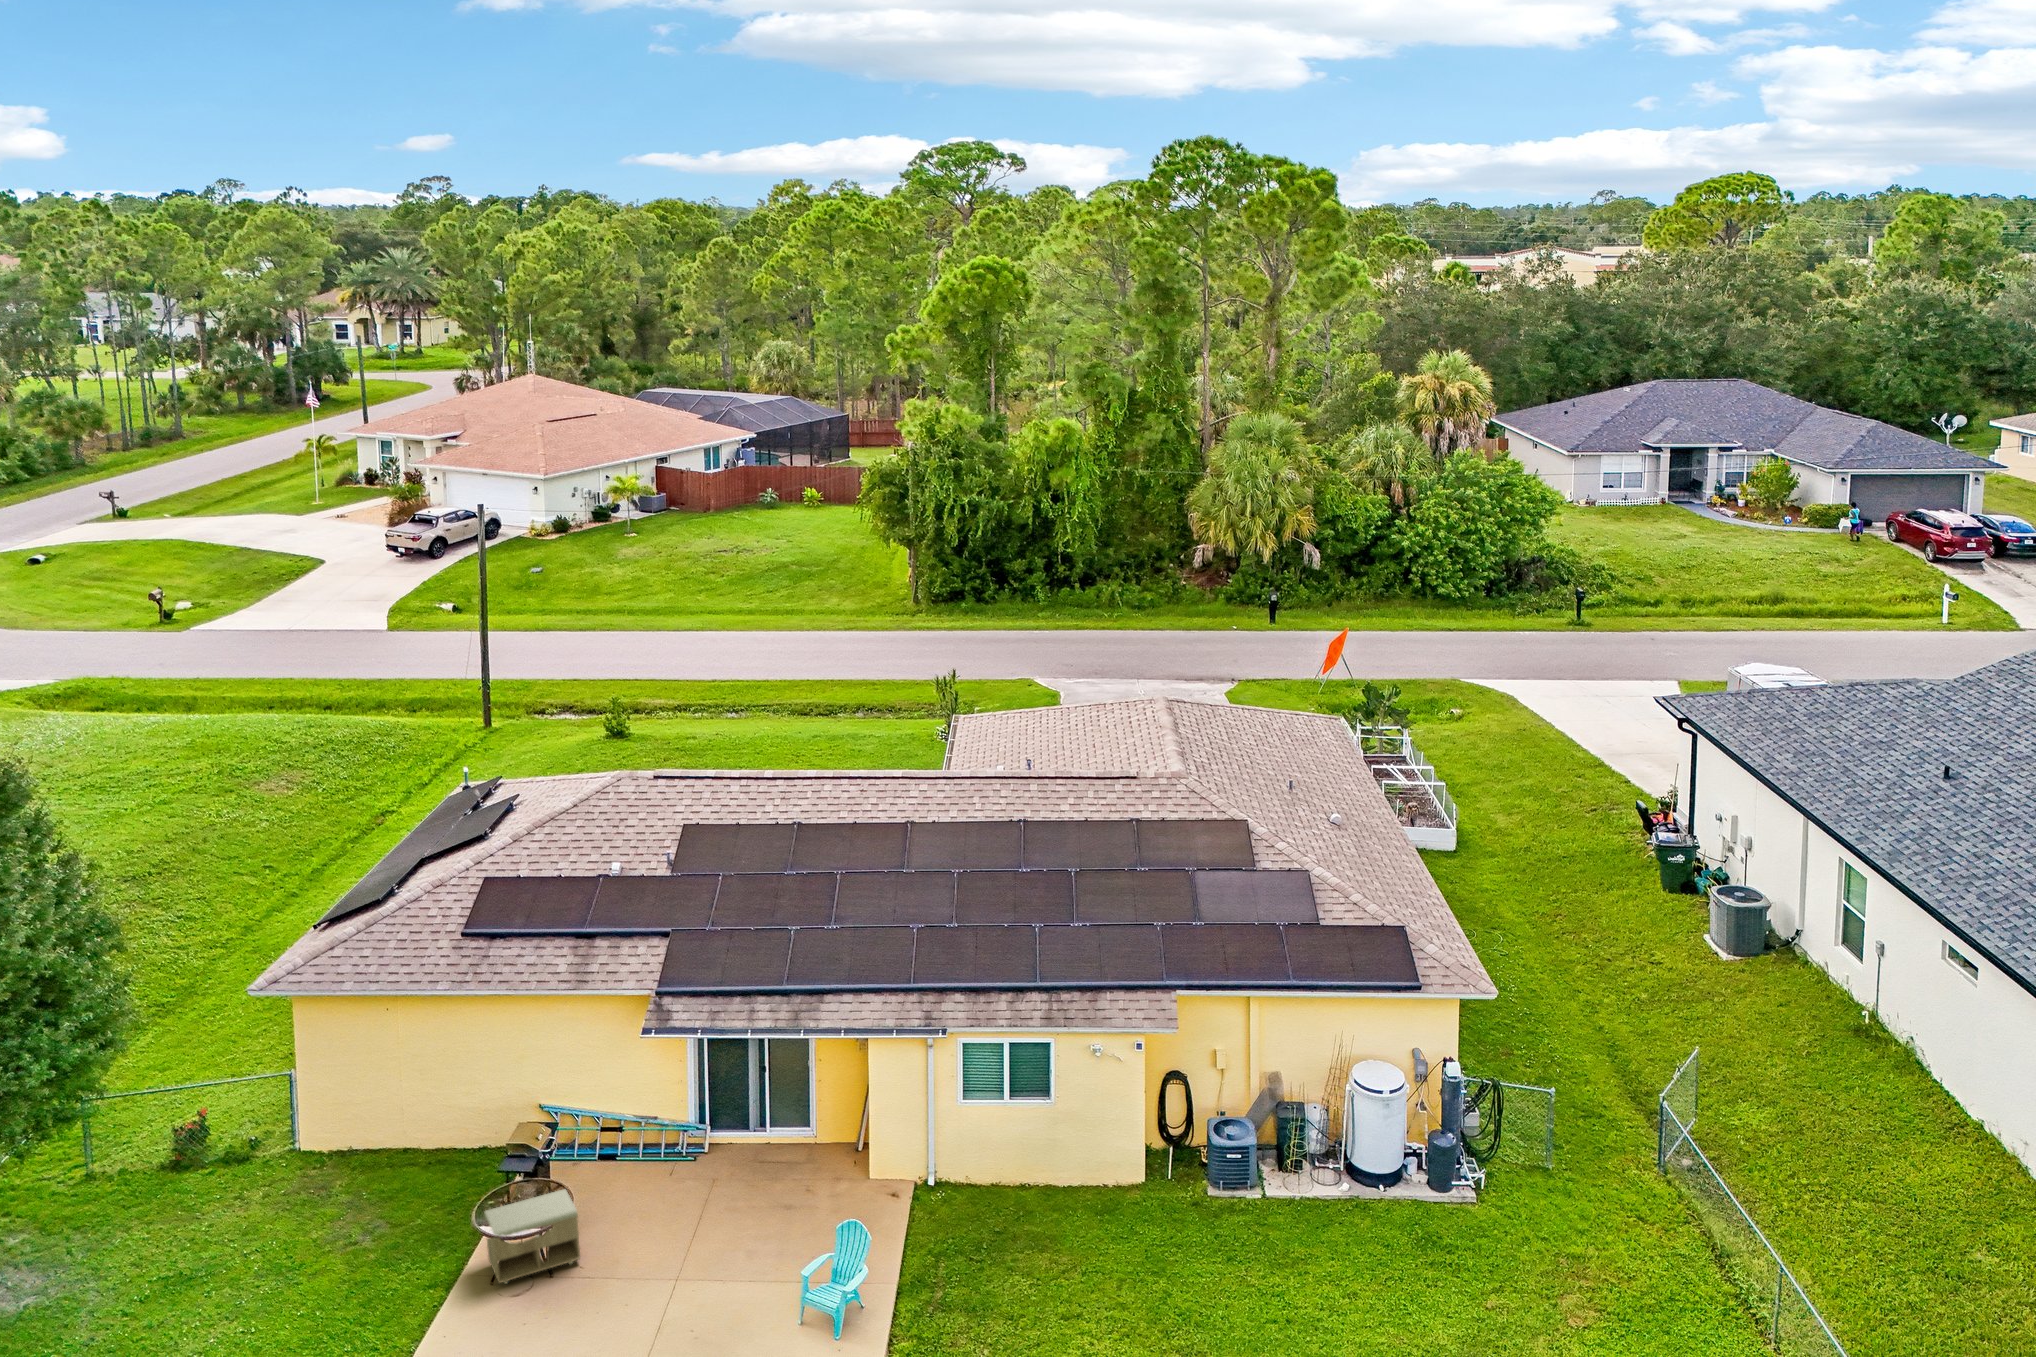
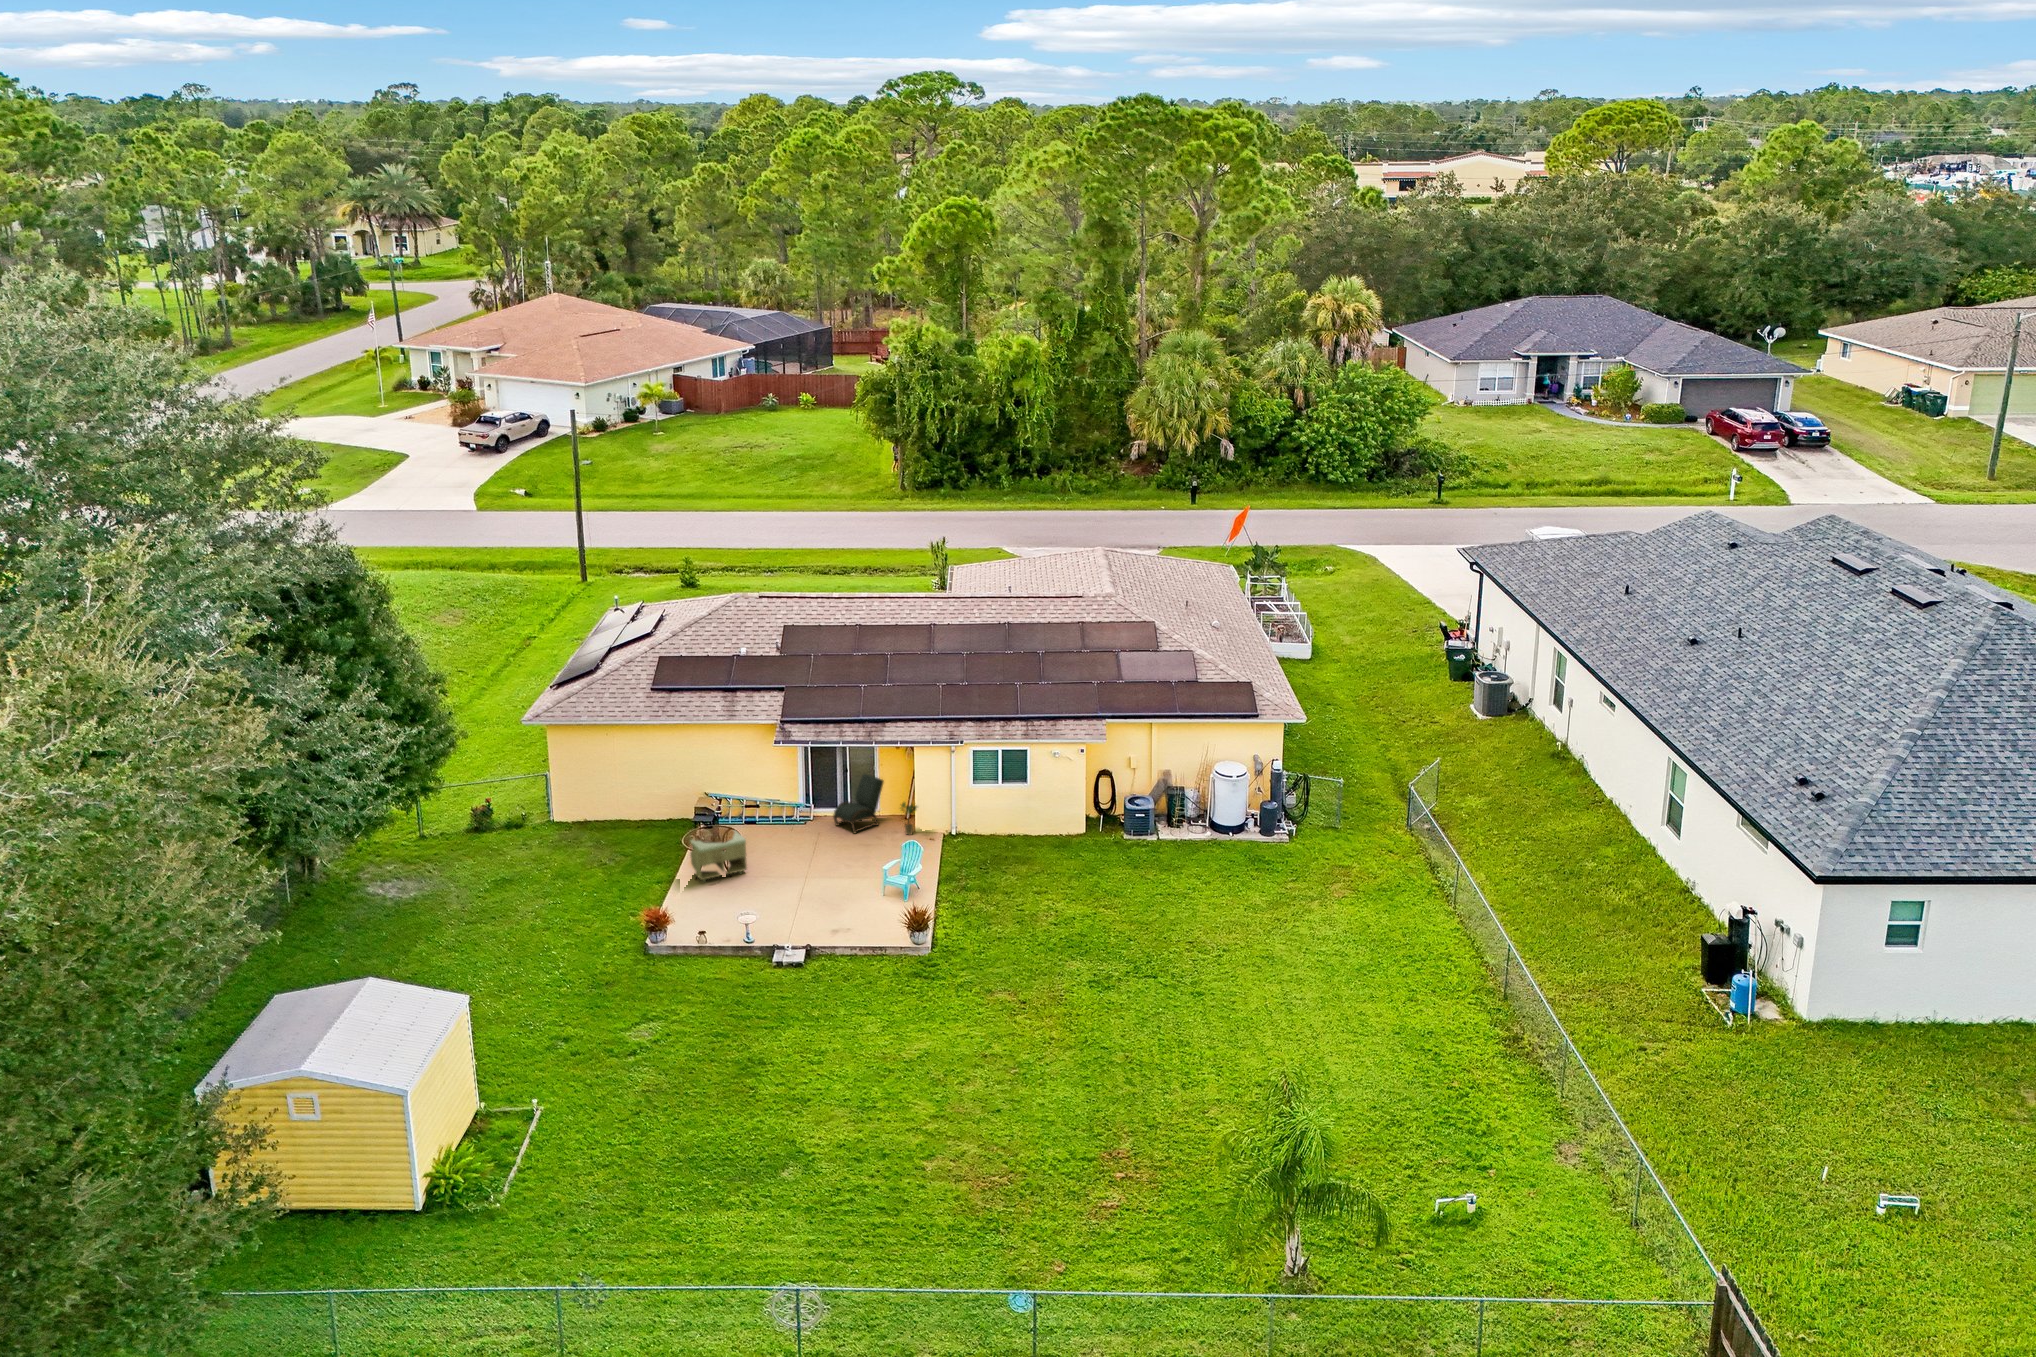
lounge chair: none [740,1073,822,1177] -> present [833,774,884,833]
potted plant: none [841,1126,875,1181] -> present [901,803,917,835]

